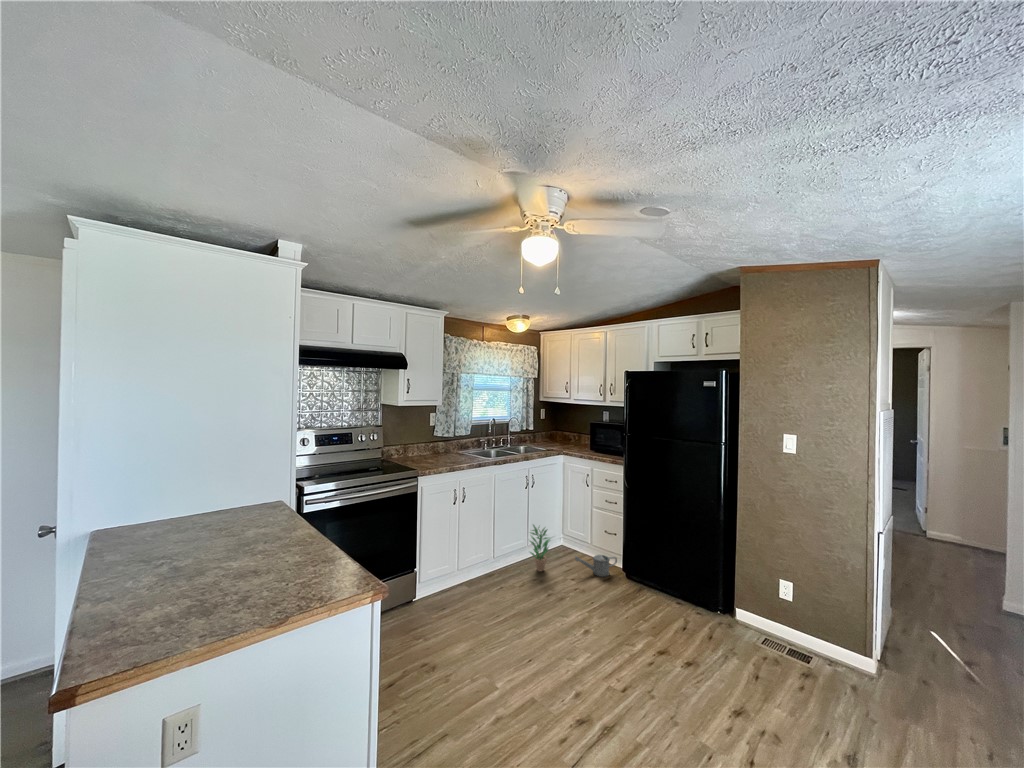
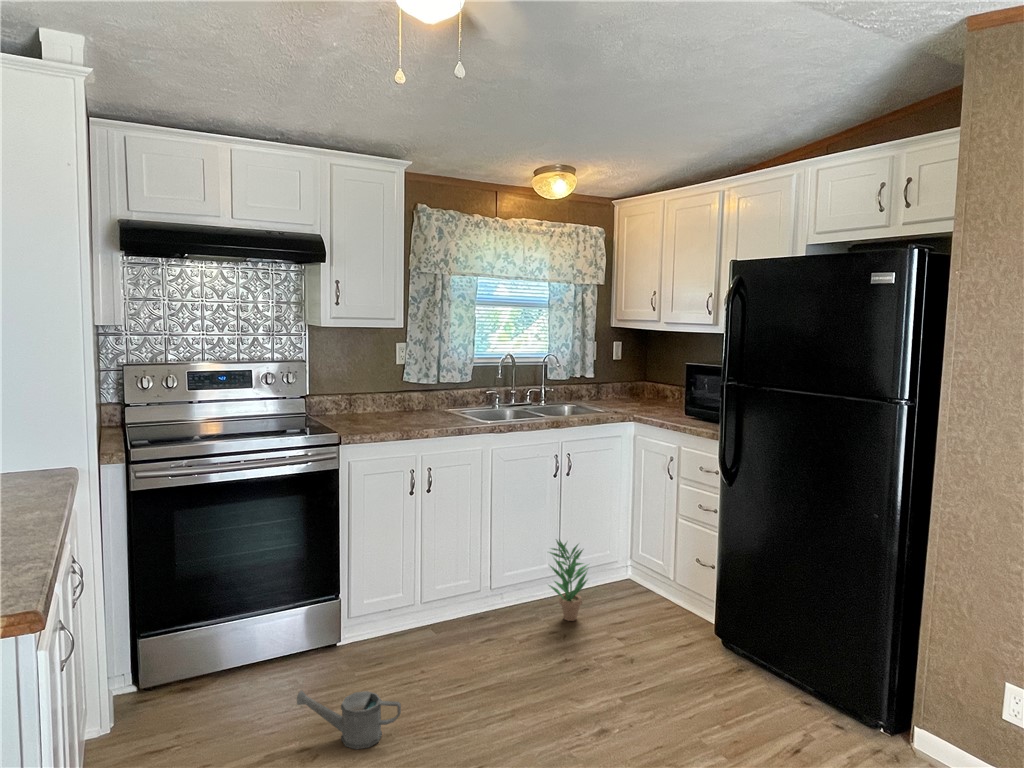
watering can: present [575,555,617,577] -> present [297,690,401,749]

